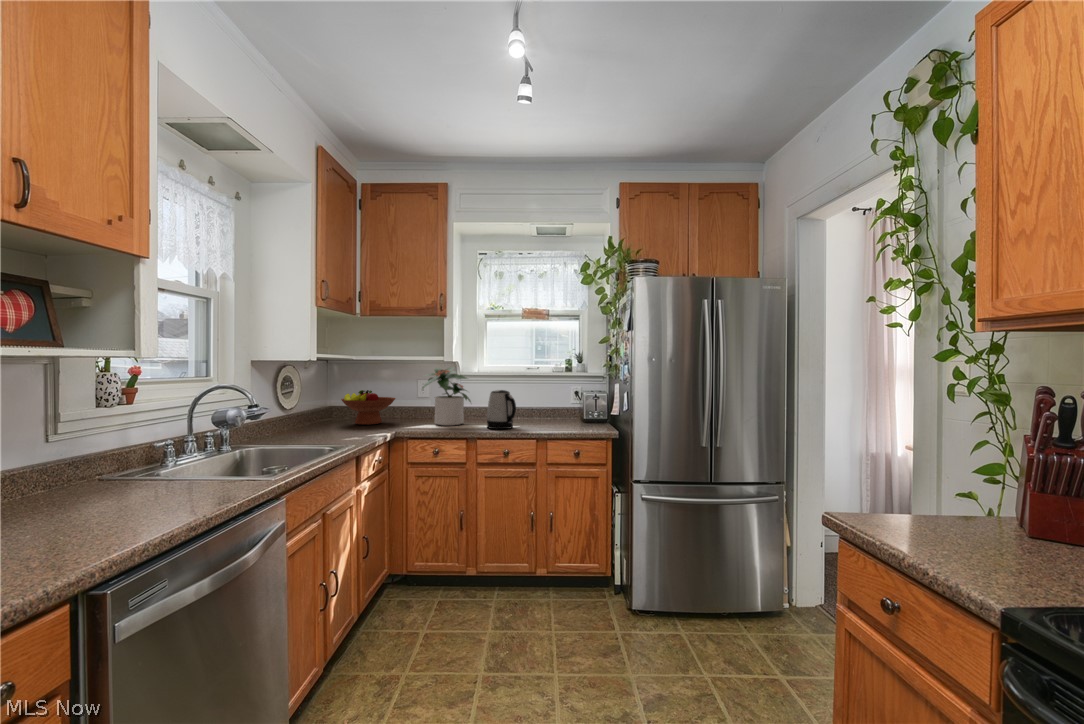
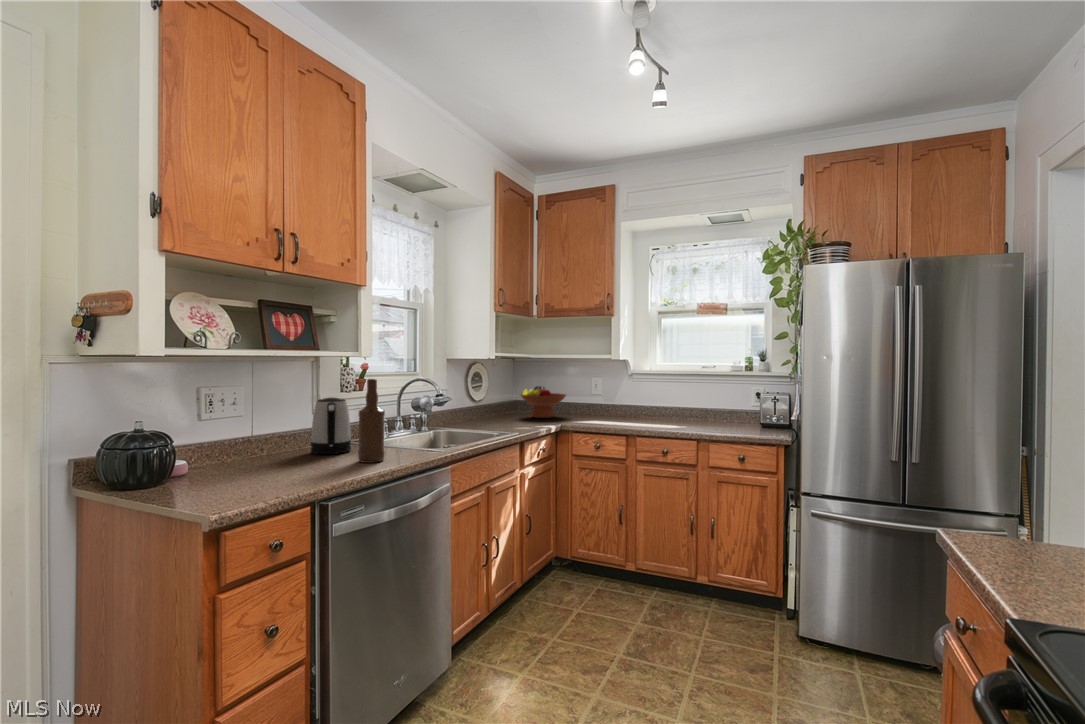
potted plant: present [423,367,471,426] -> none [586,365,636,423]
bottle: none [143,388,189,509] -> present [358,379,385,463]
kettle: present [487,390,516,429] -> present [311,397,351,454]

